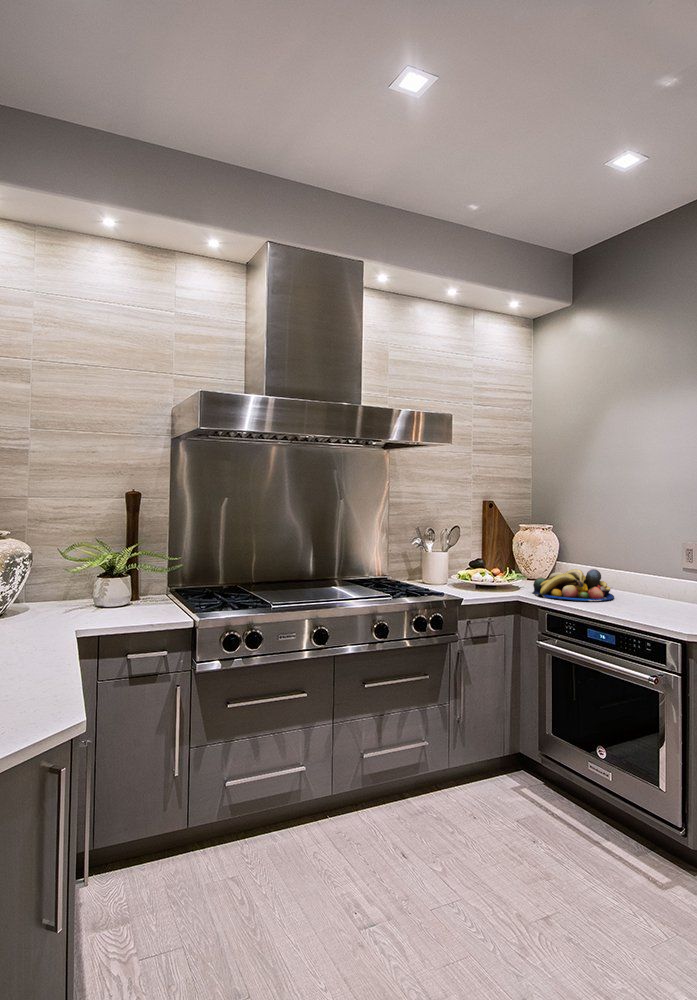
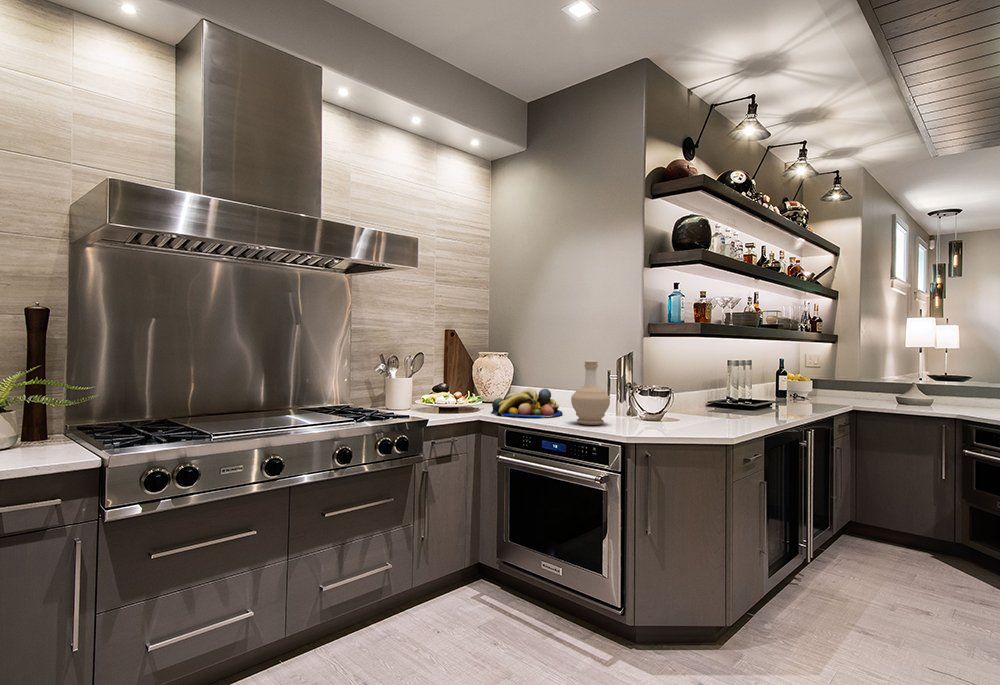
bottle: none [622,542,669,613] -> present [571,361,610,425]

